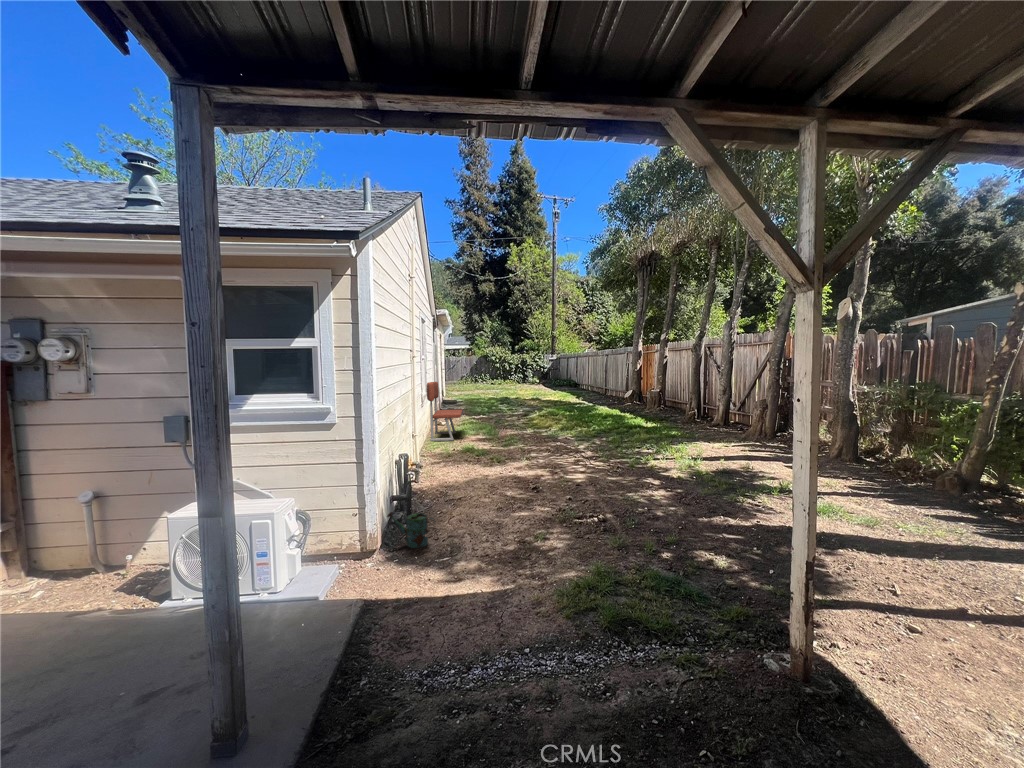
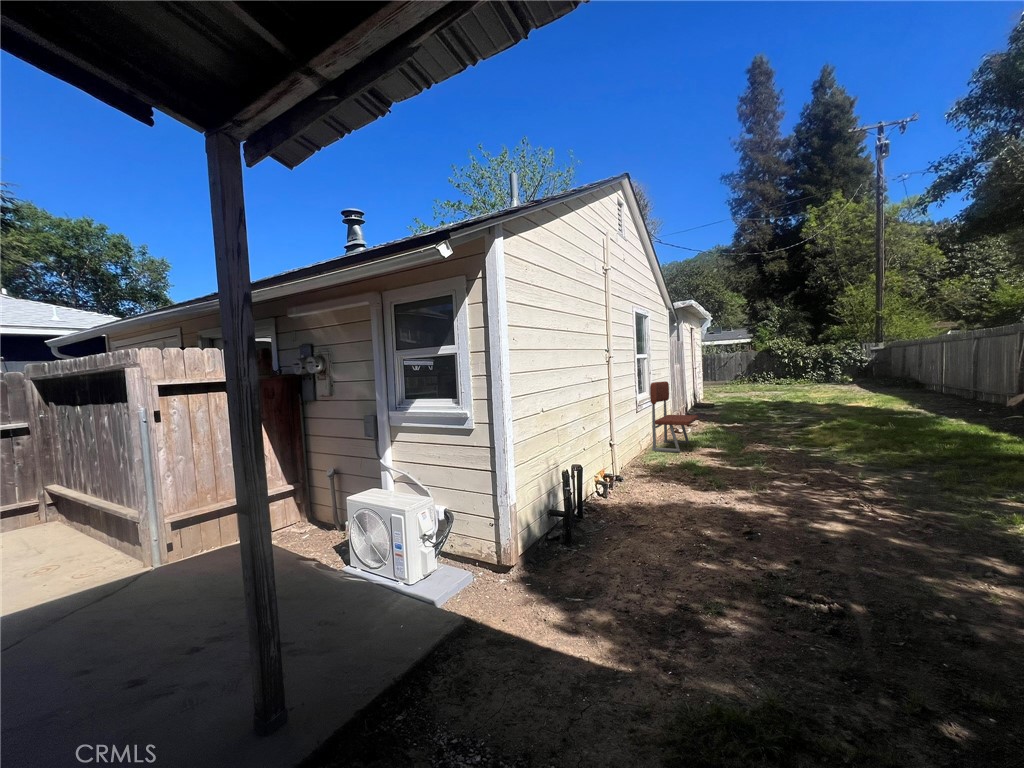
watering can: present [387,512,435,548] -> none [532,530,582,578]

